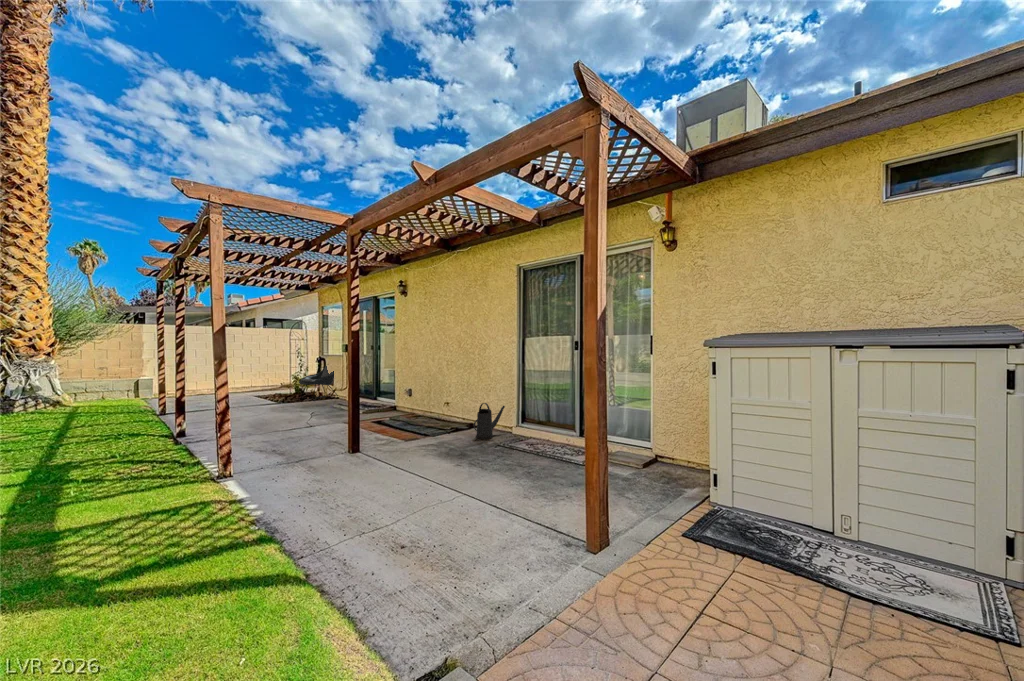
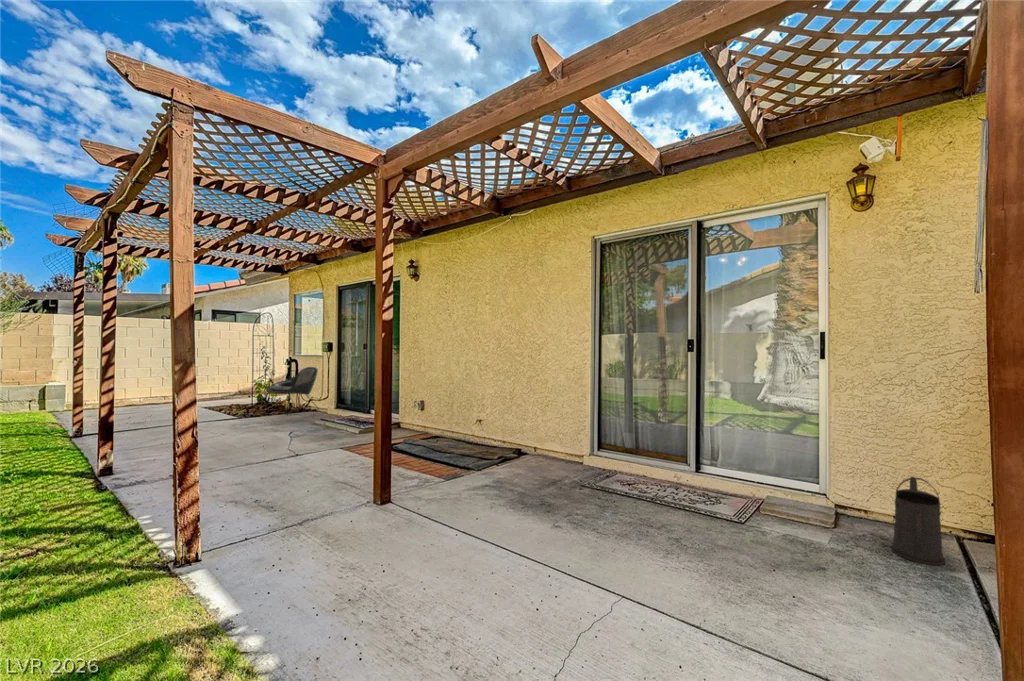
watering can: present [473,403,505,439] -> present [891,477,945,565]

